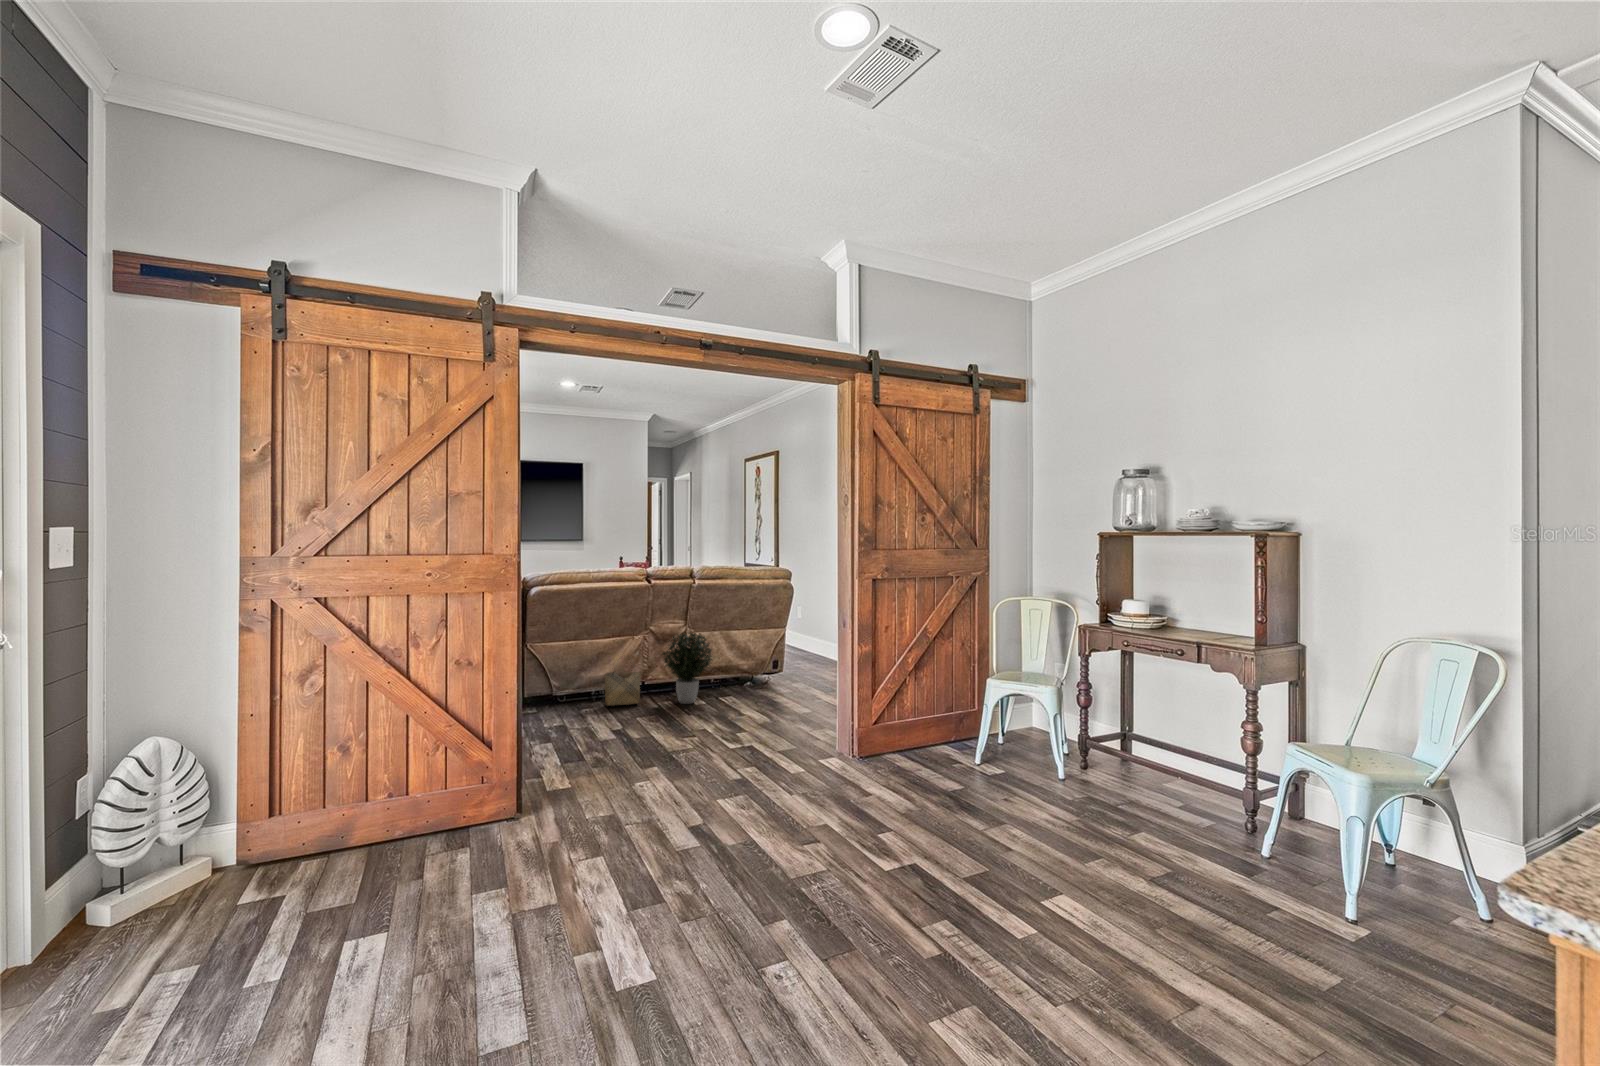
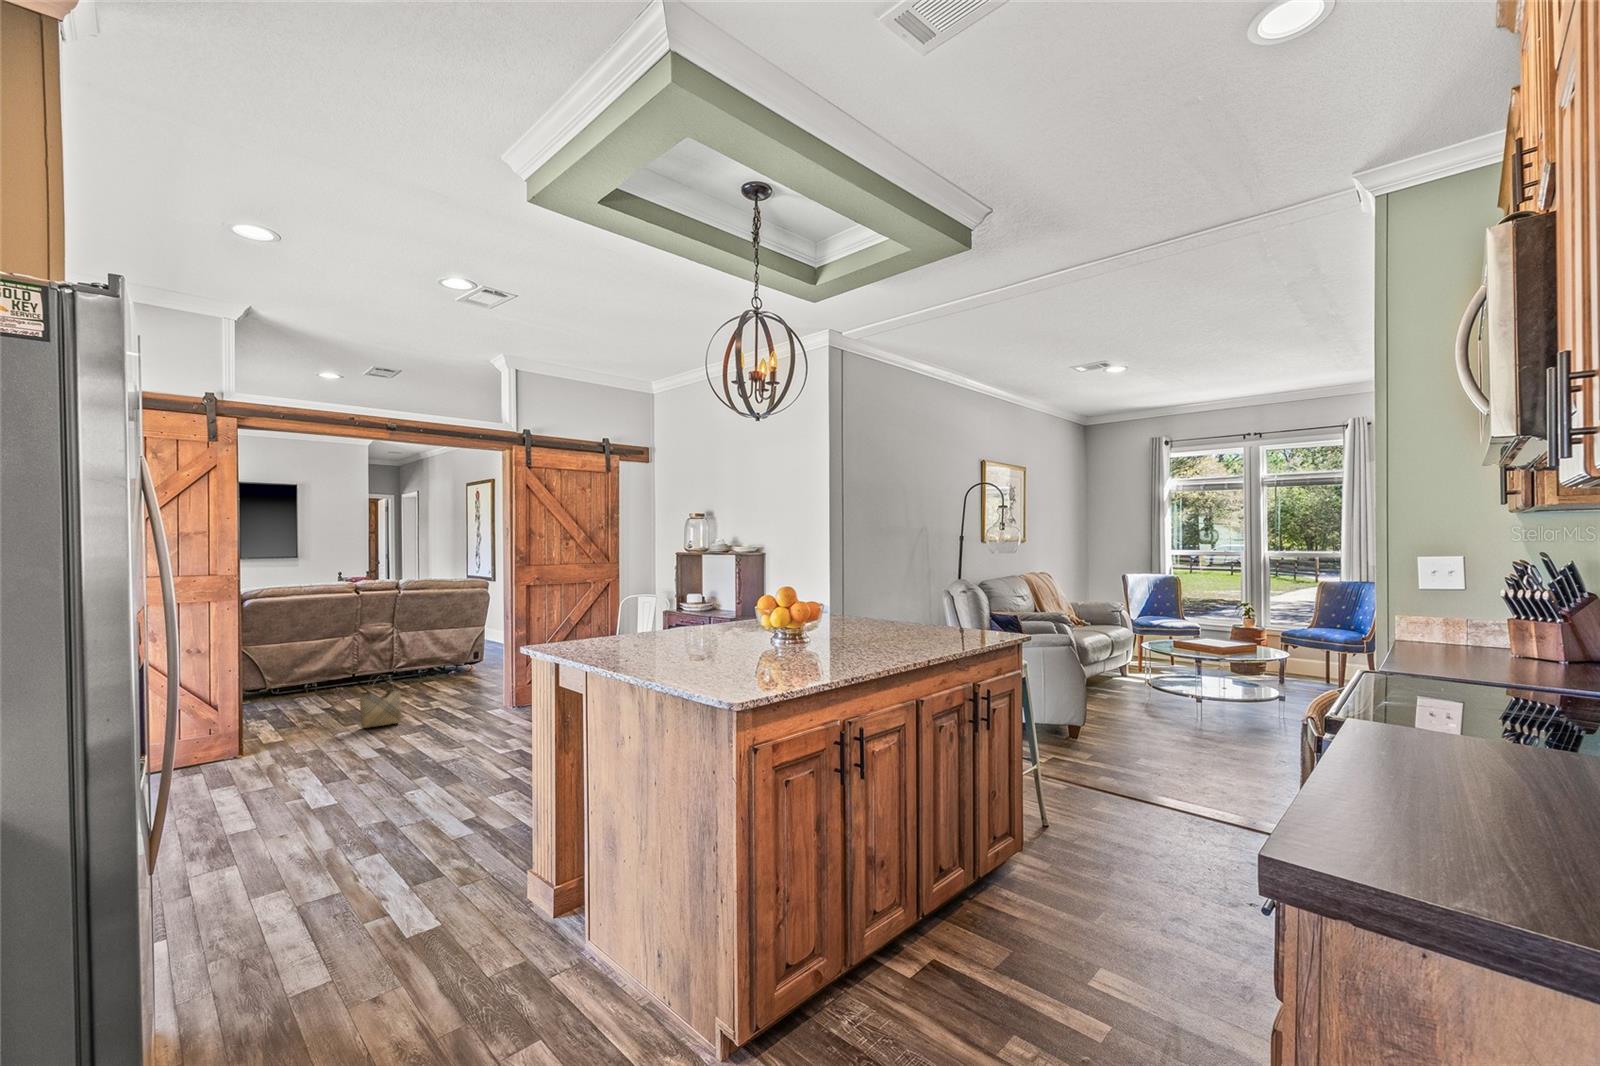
potted plant: present [663,632,712,704] -> none [424,645,481,718]

